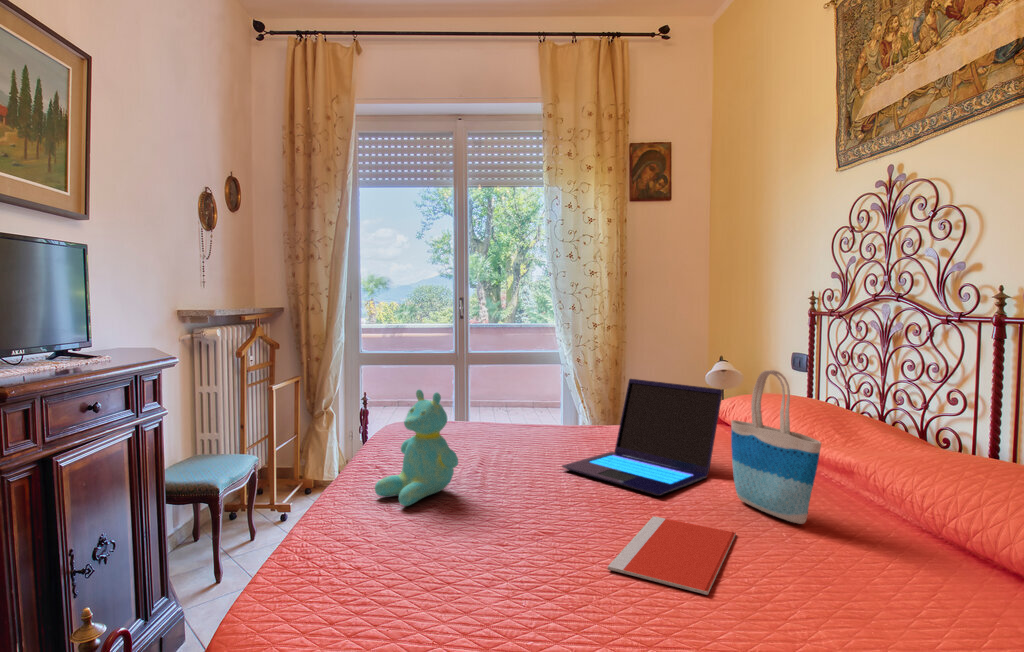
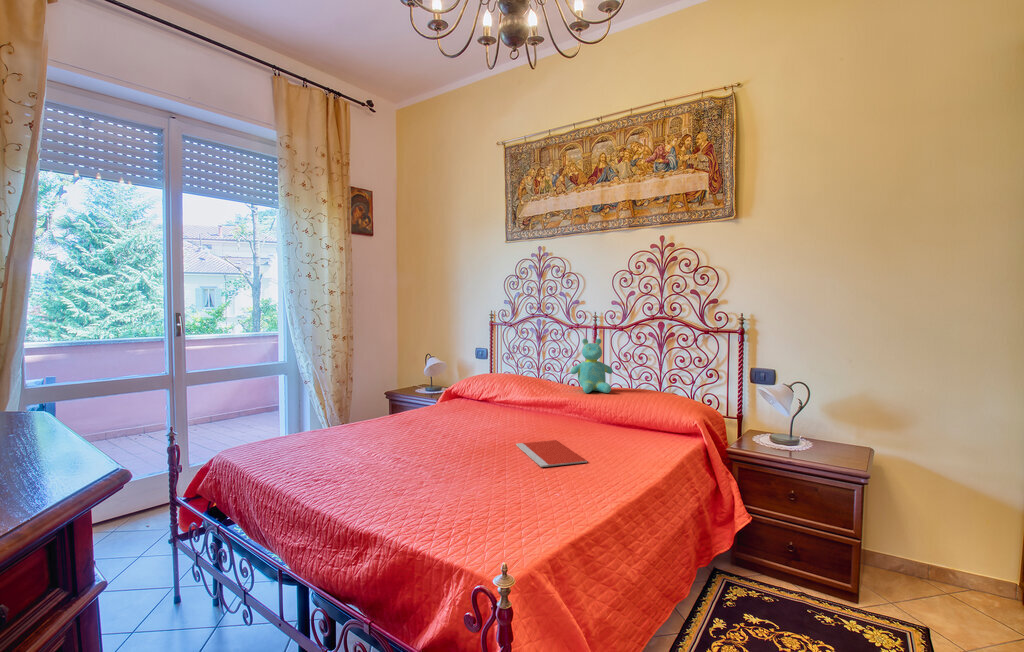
tote bag: present [731,370,821,524] -> none [527,357,580,431]
laptop: present [562,379,723,496] -> none [425,371,502,436]
teddy bear: present [375,390,458,506] -> present [570,339,613,393]

